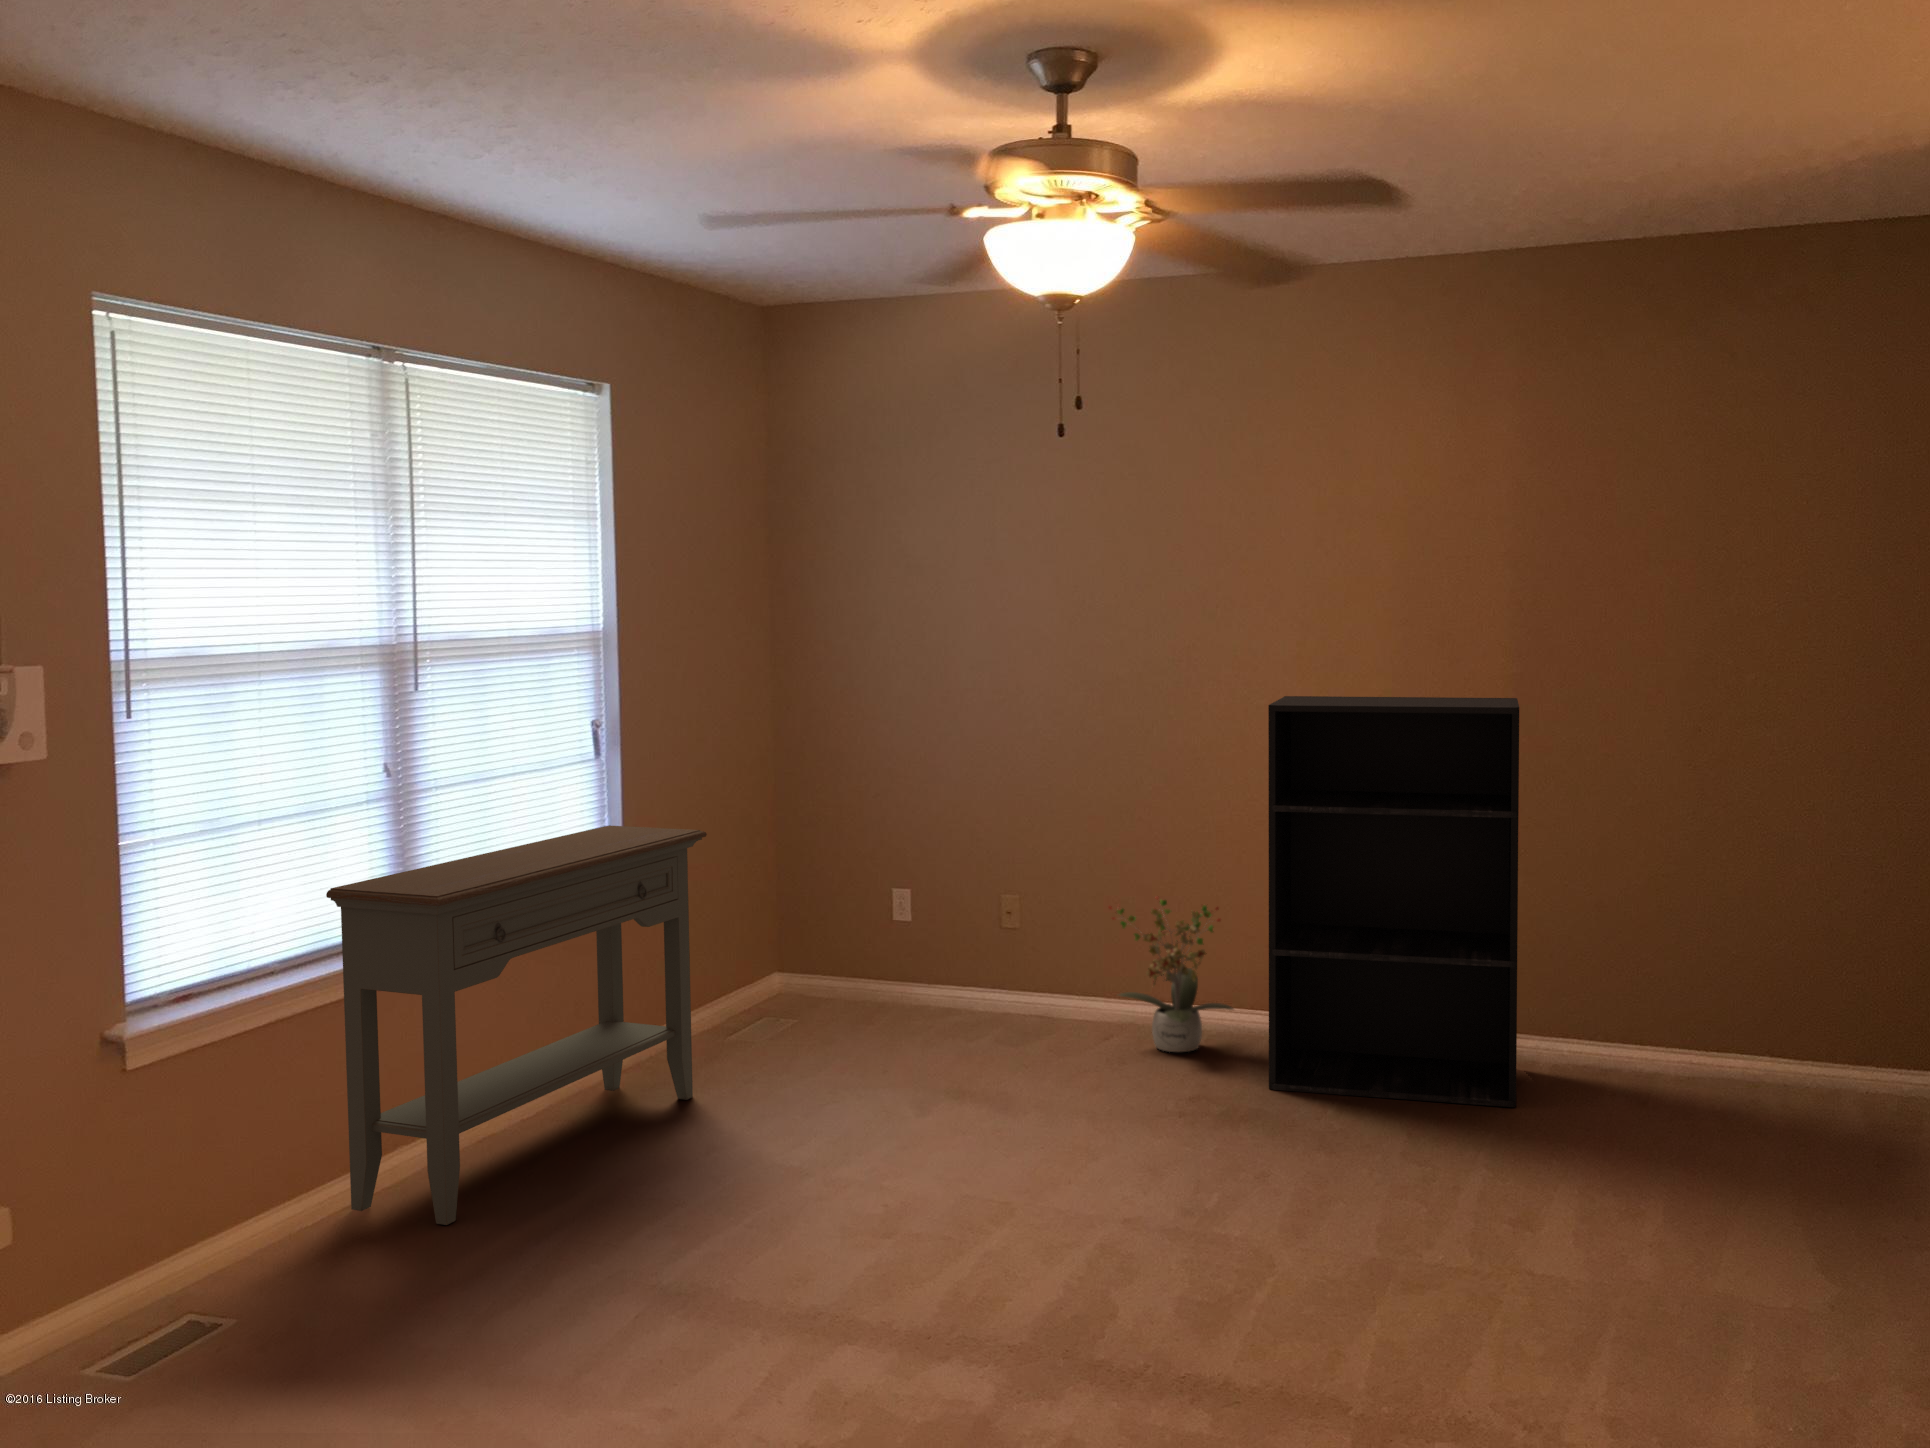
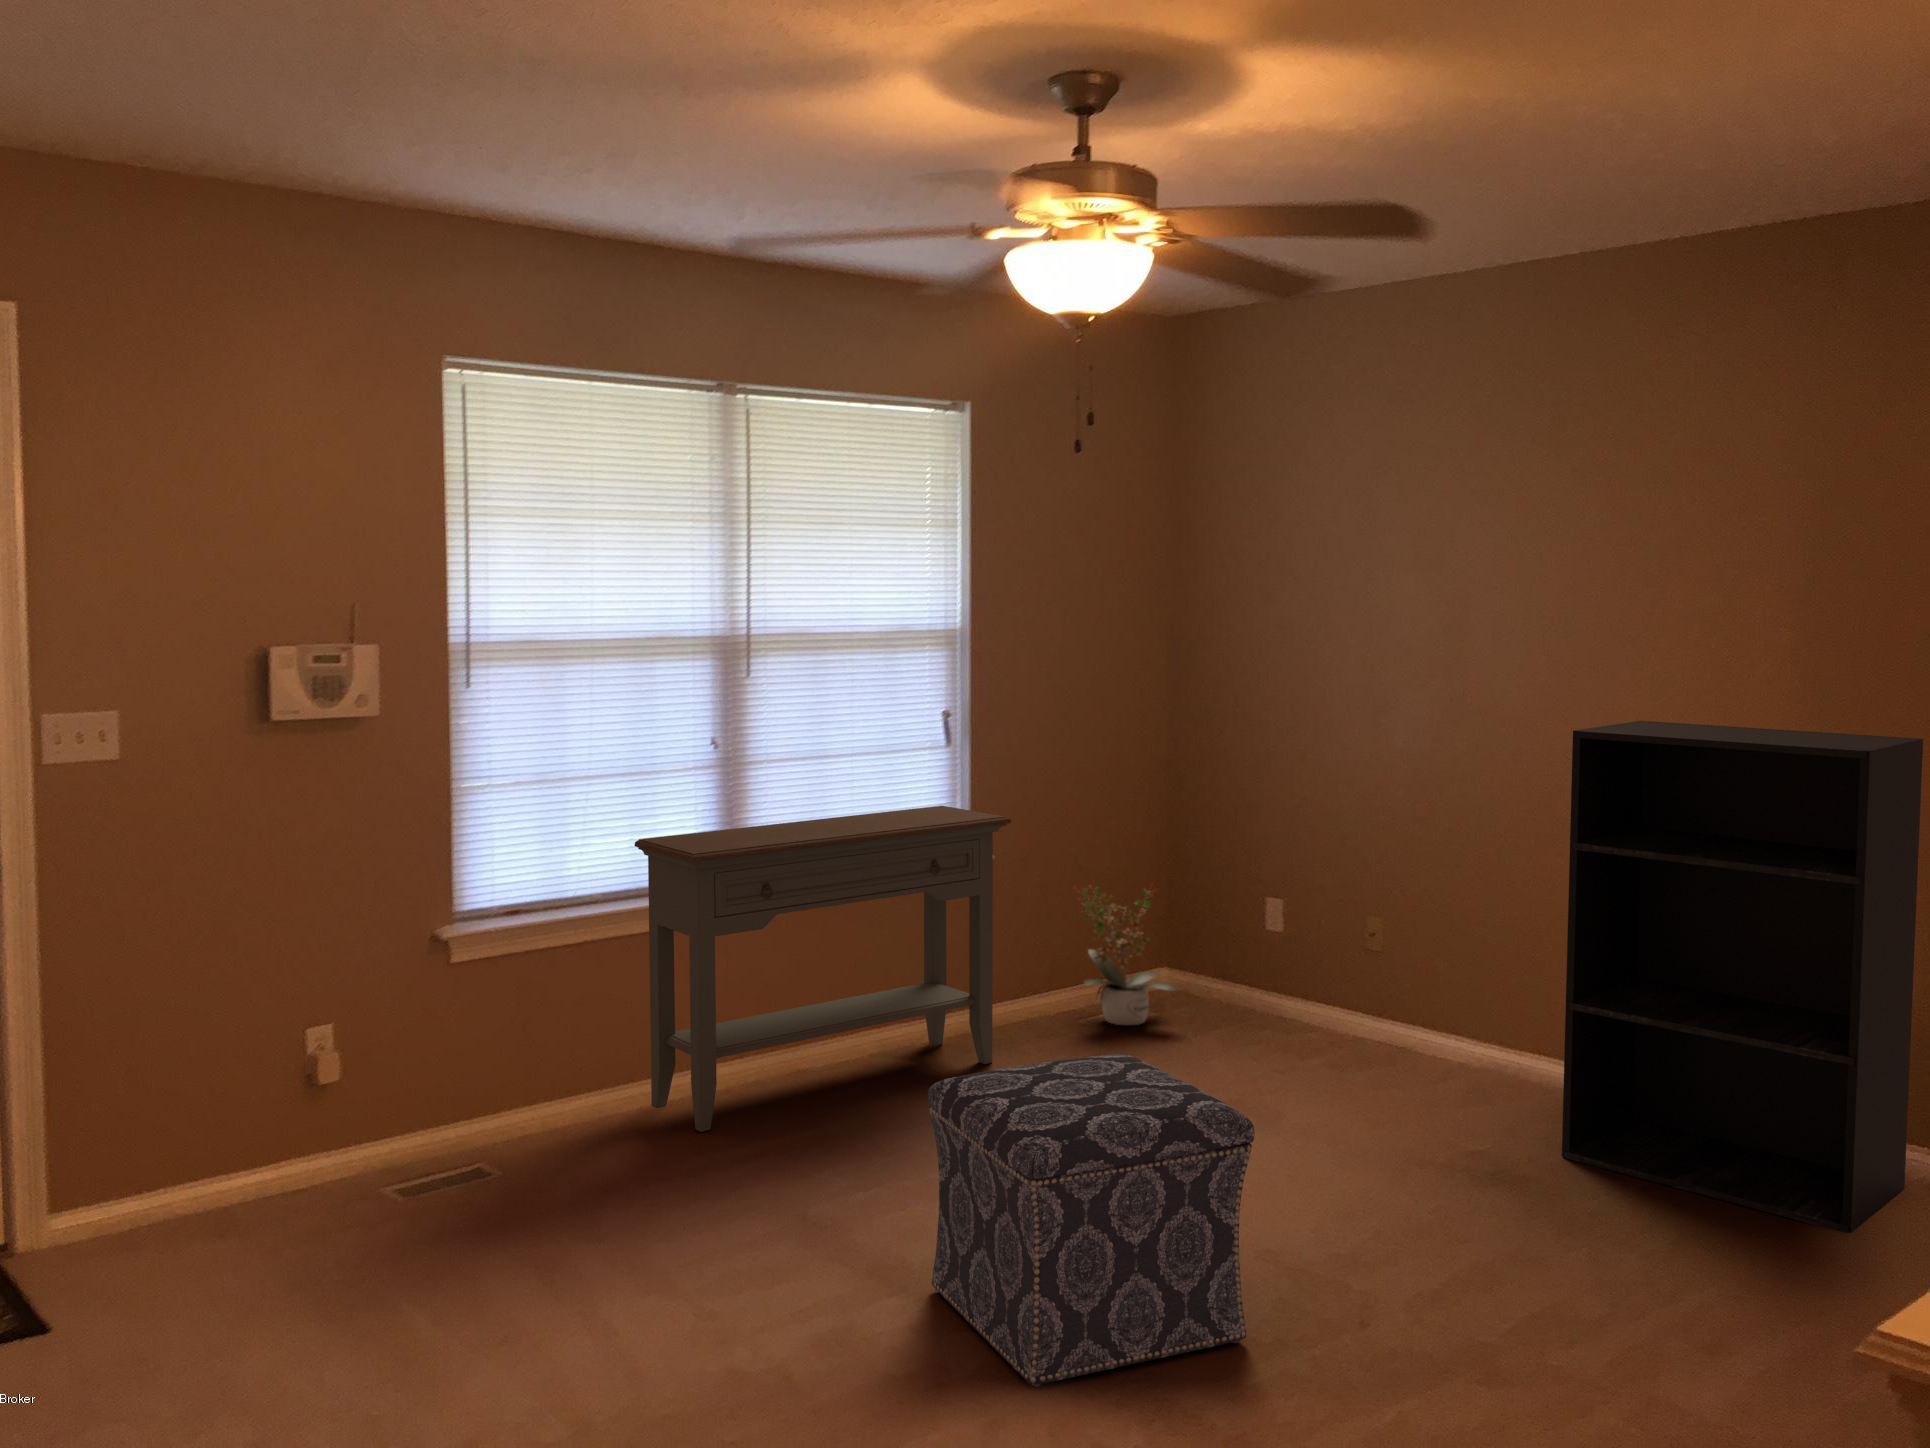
potted plant: present [1109,897,1233,1052] -> present [1073,886,1177,1025]
ottoman: none [870,1044,1204,1382] -> present [928,1054,1255,1387]

